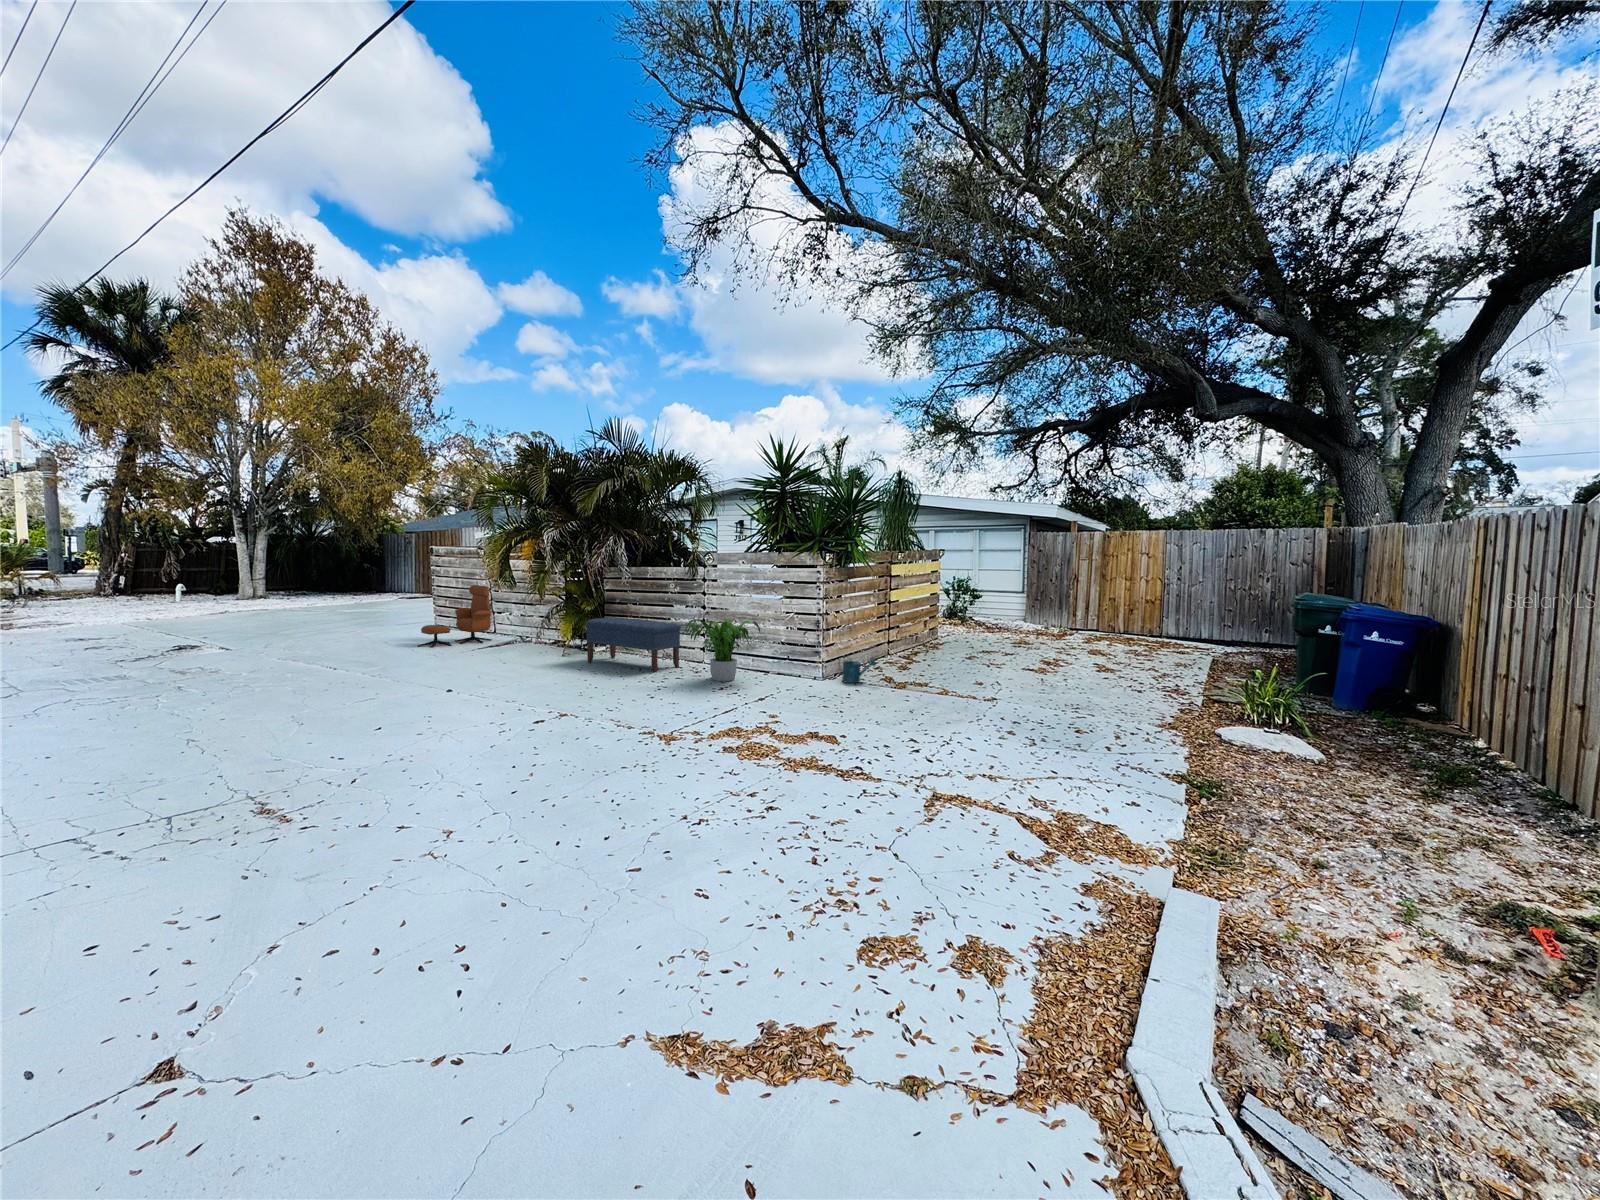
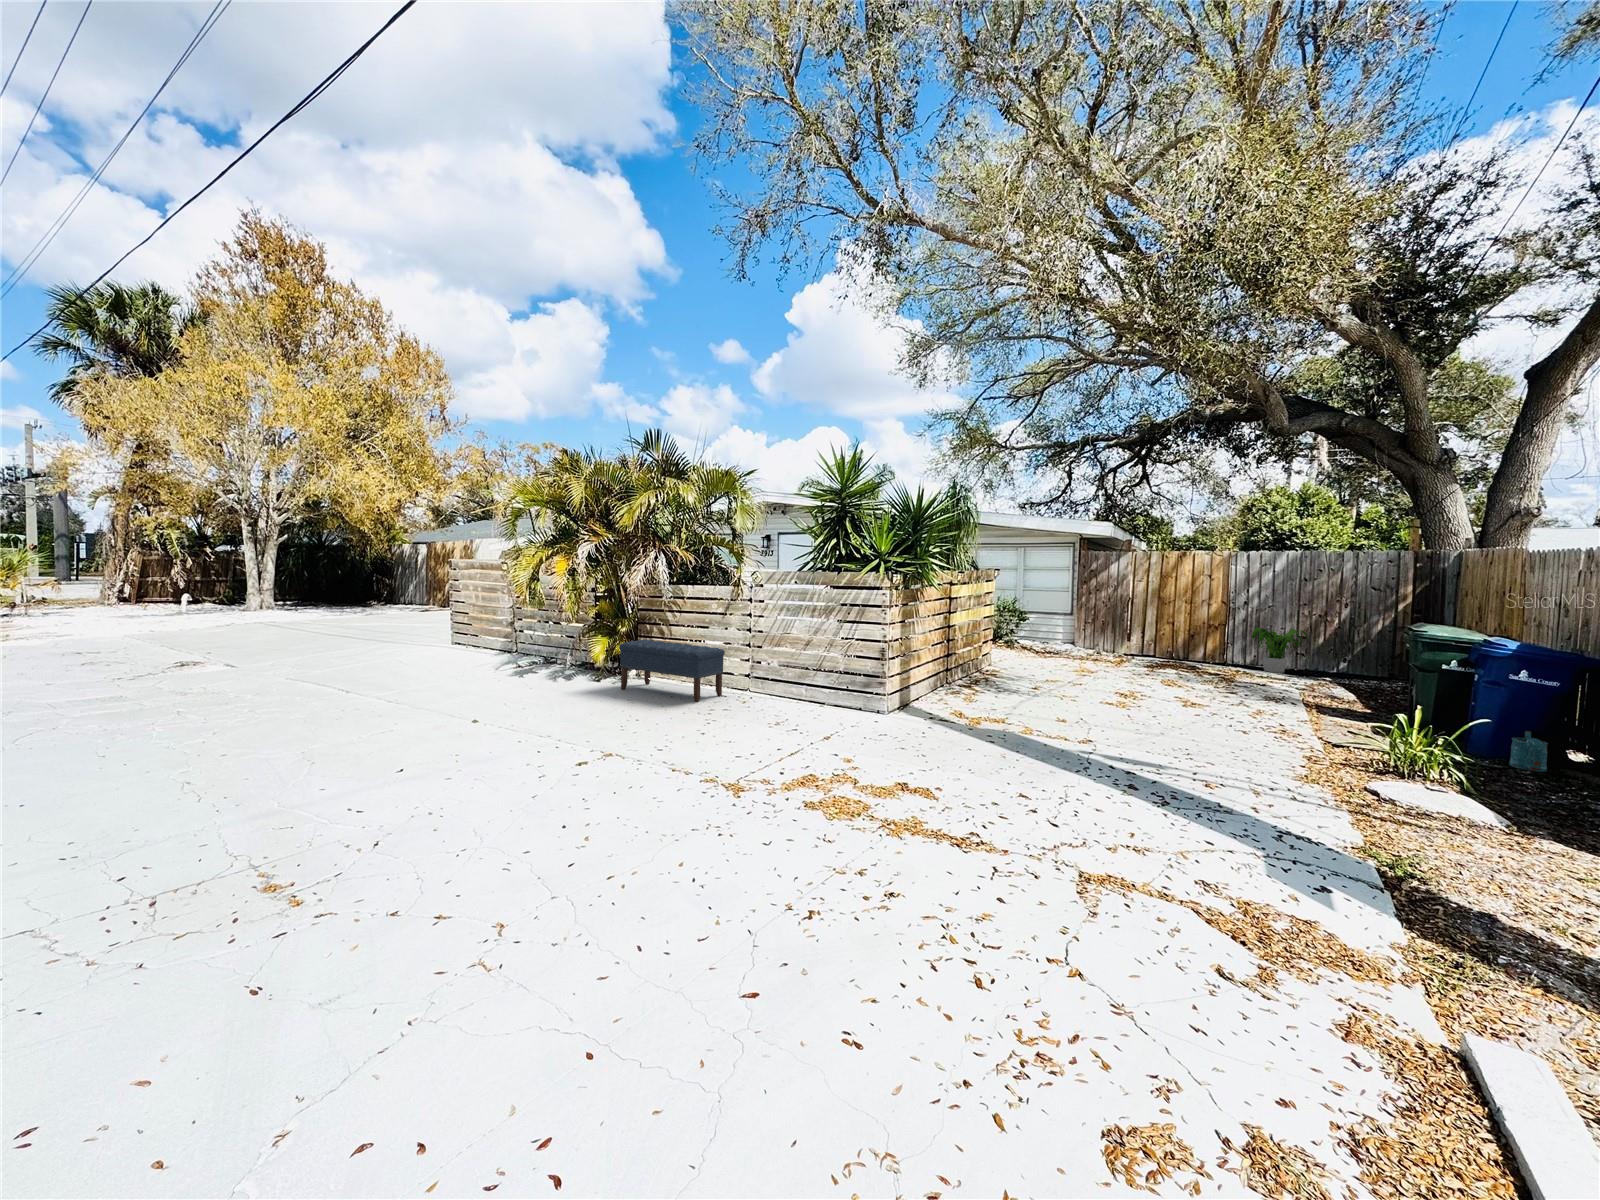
lounge chair: present [418,585,492,648] -> none [435,602,514,670]
potted plant: present [685,619,760,681] -> present [1252,628,1308,673]
watering can: present [841,656,876,683] -> present [1509,731,1548,772]

